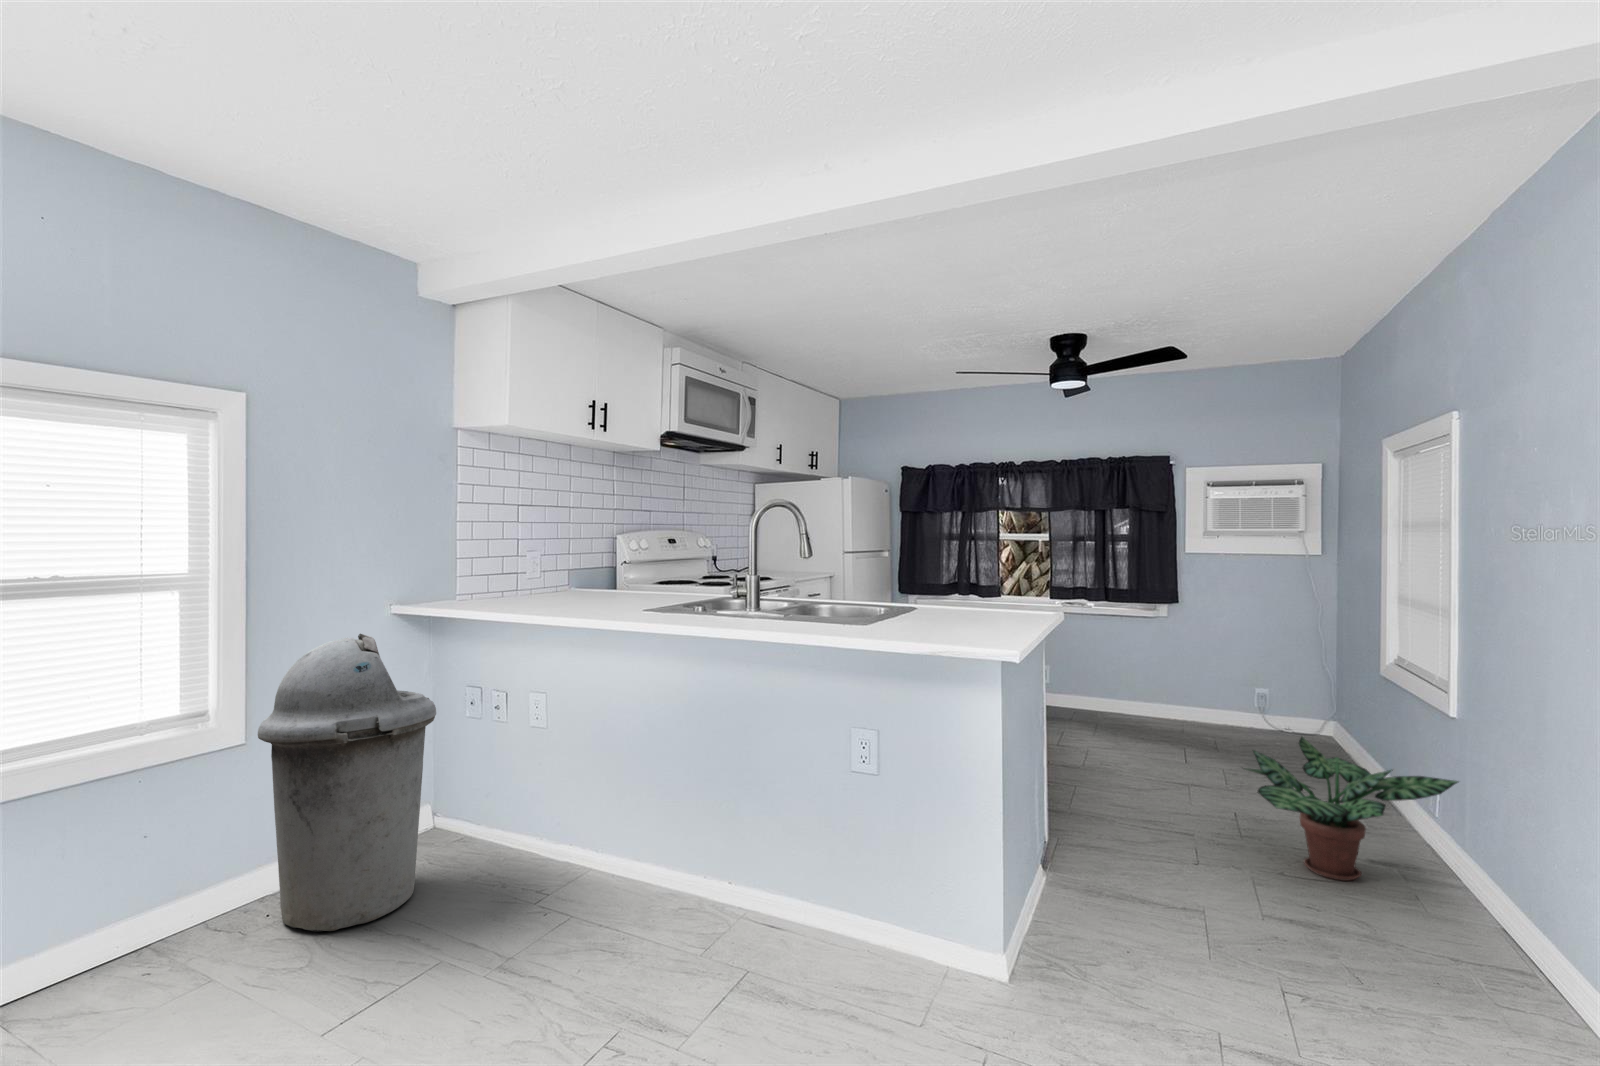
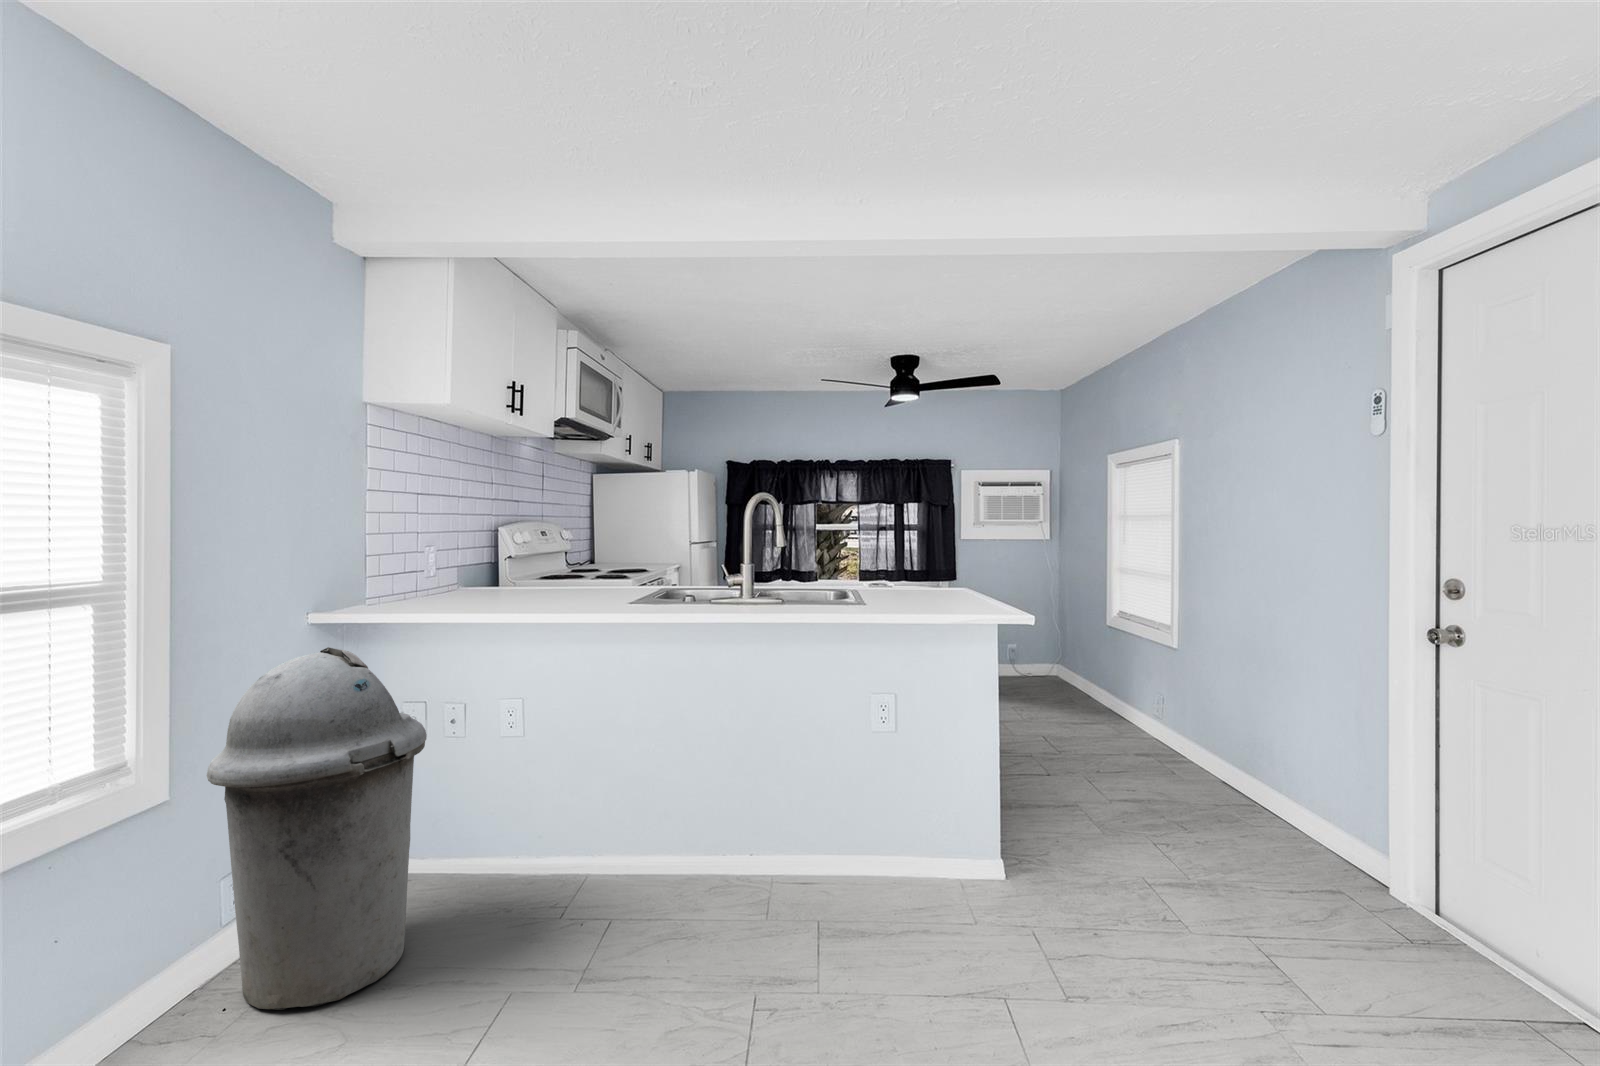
potted plant: present [1244,737,1458,881] -> none [1059,671,1205,771]

